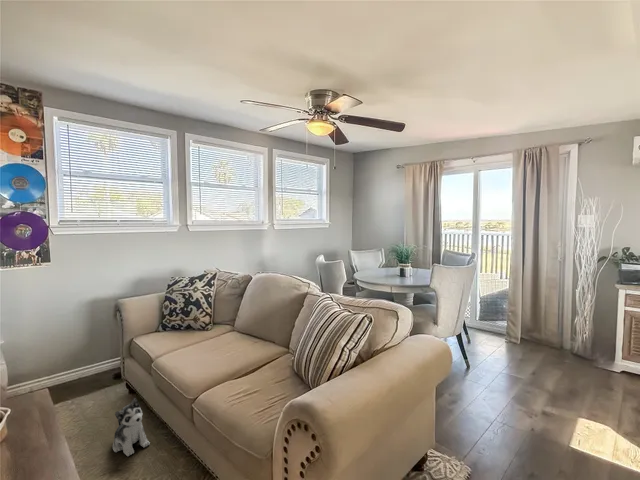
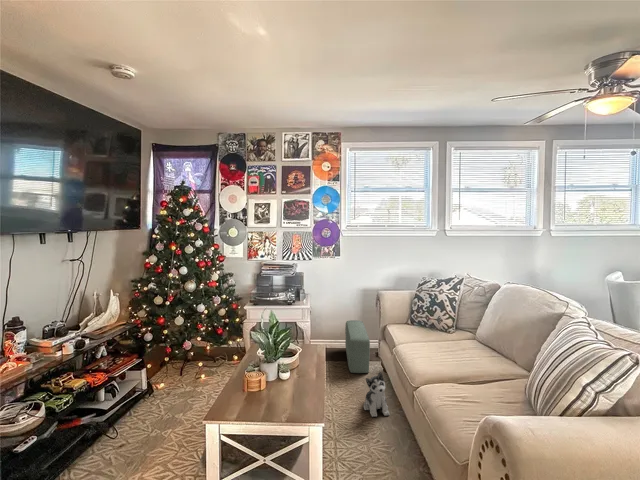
pouf: none [66,342,110,412] -> present [345,320,370,373]

